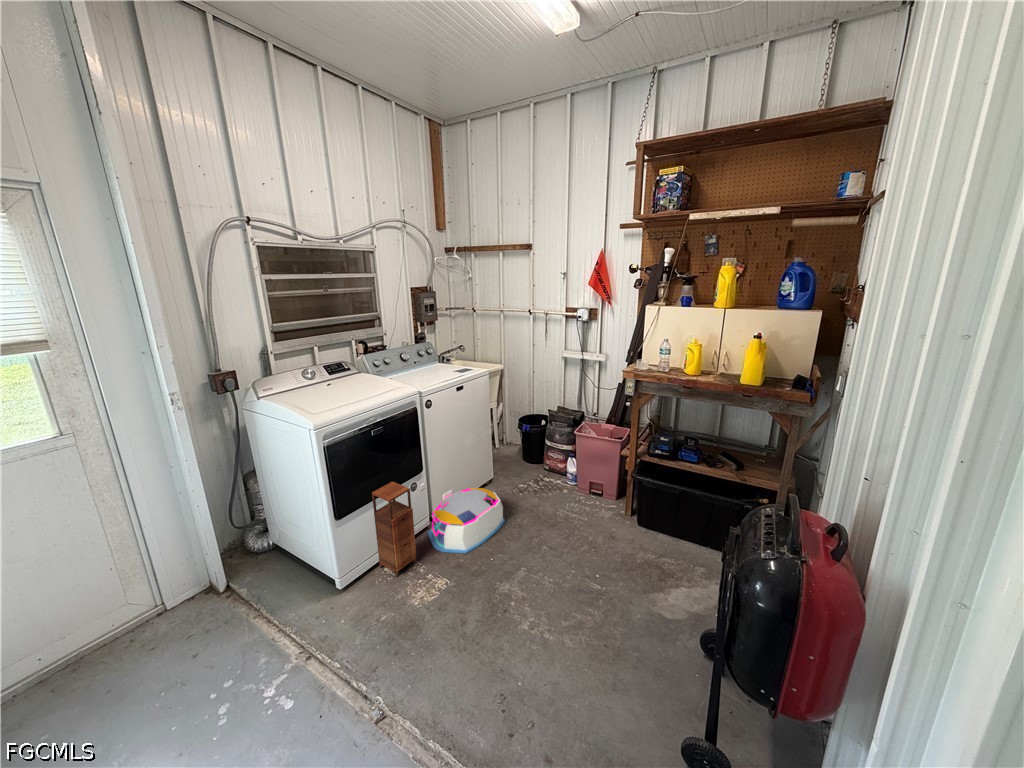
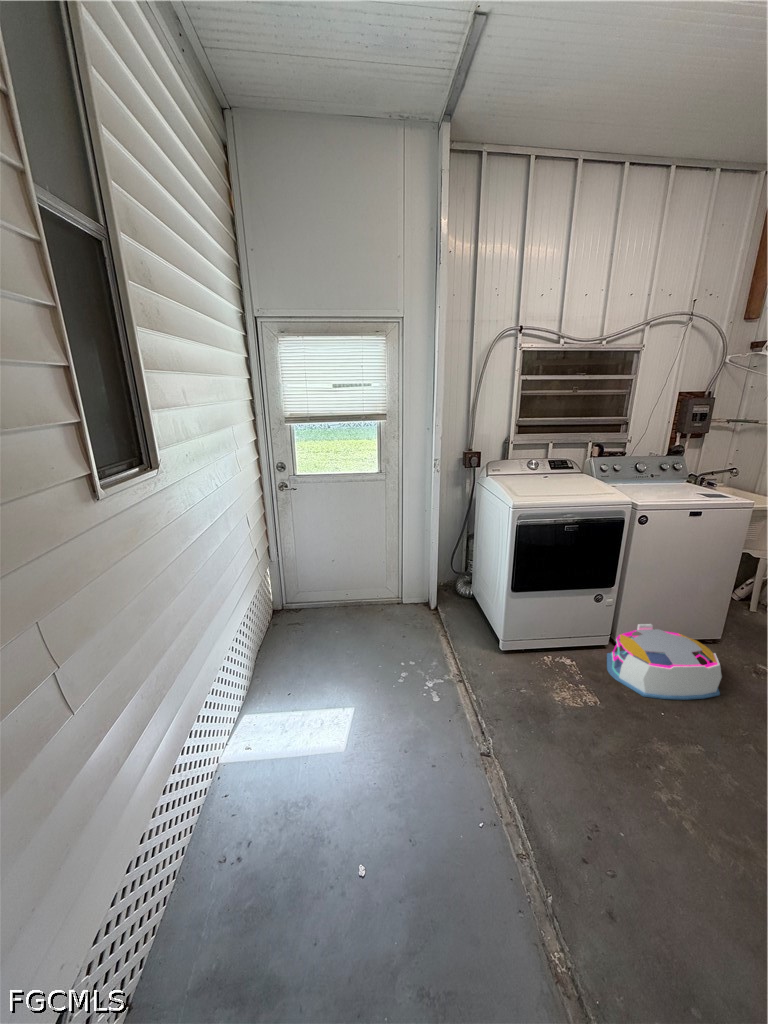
storage cabinet: present [372,482,416,577] -> none [545,582,594,673]

